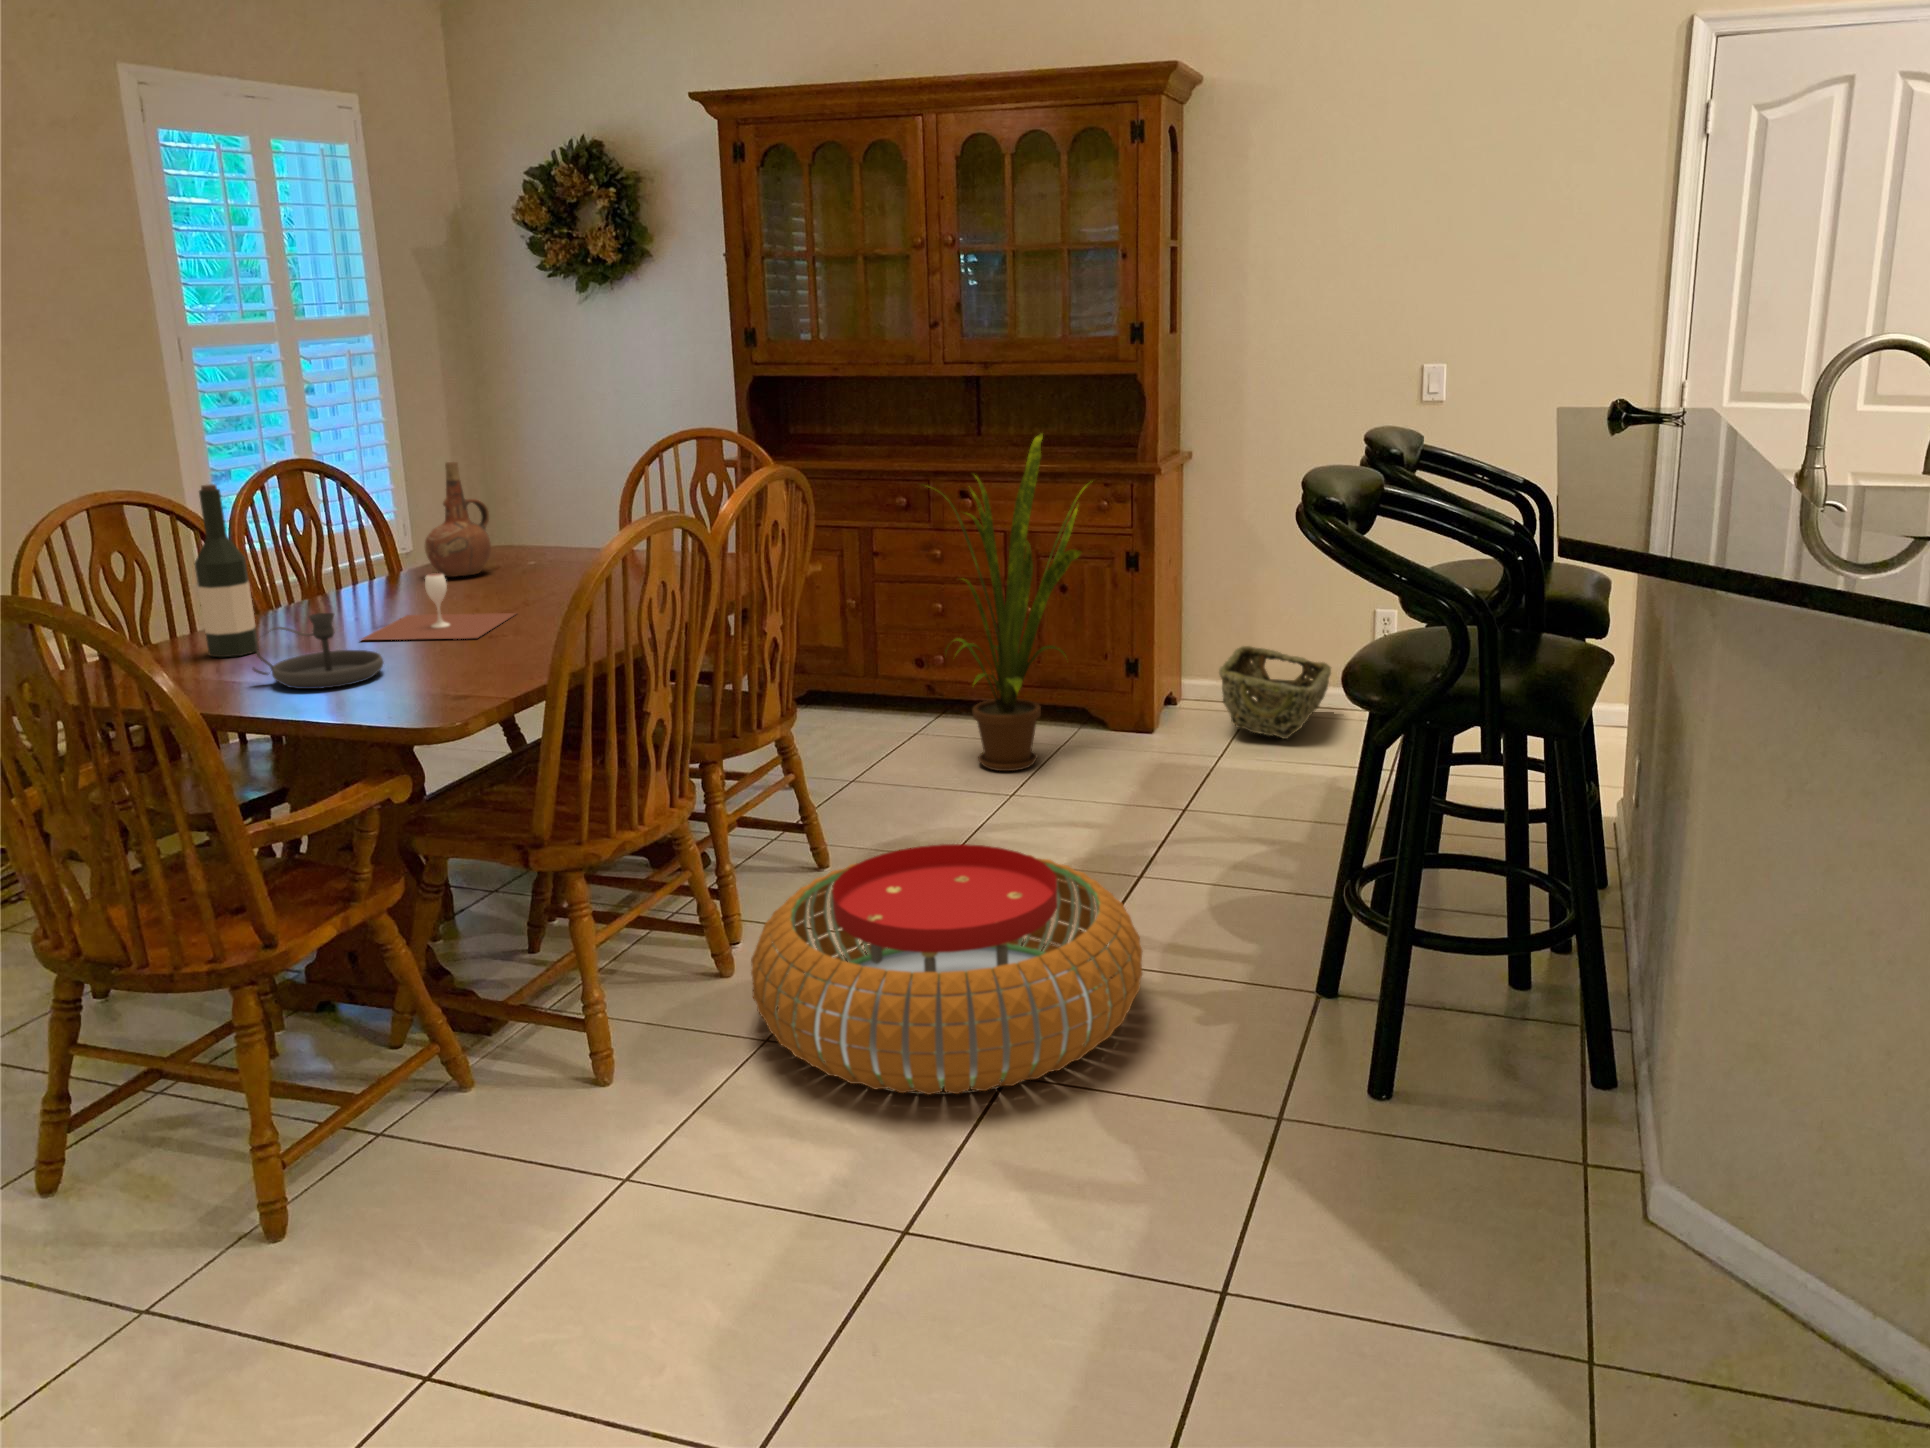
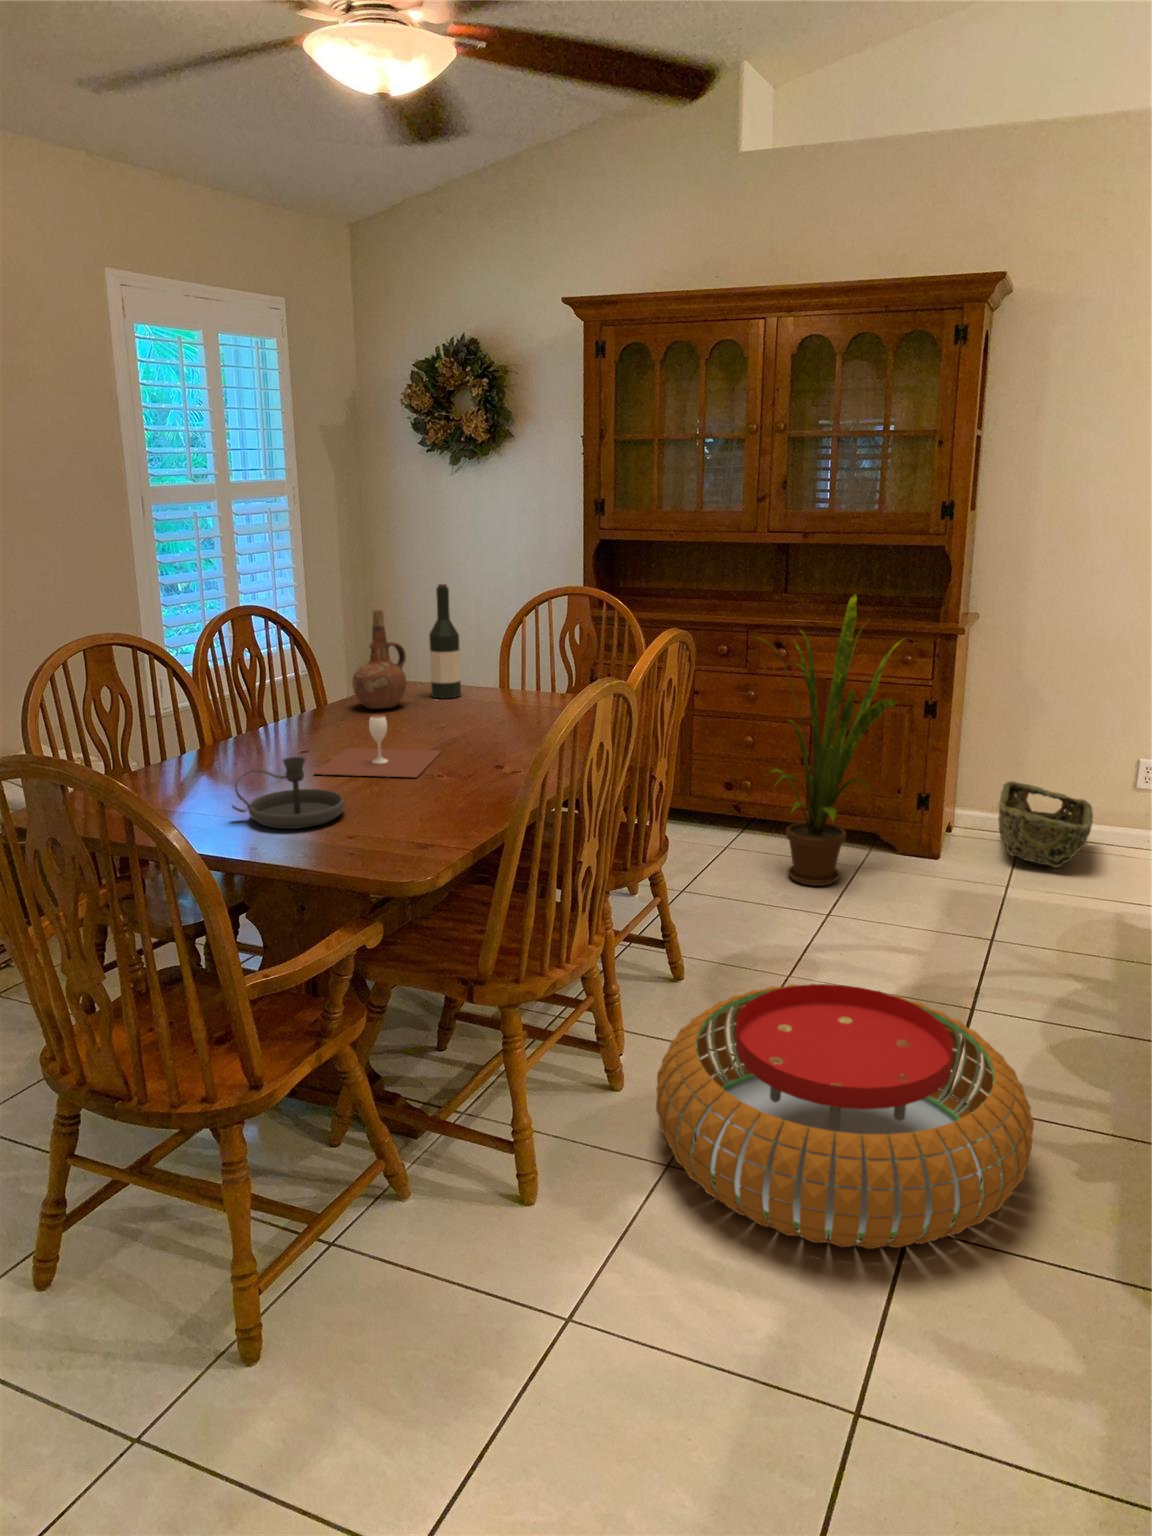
wine bottle: present [195,484,259,657] -> present [429,584,461,698]

